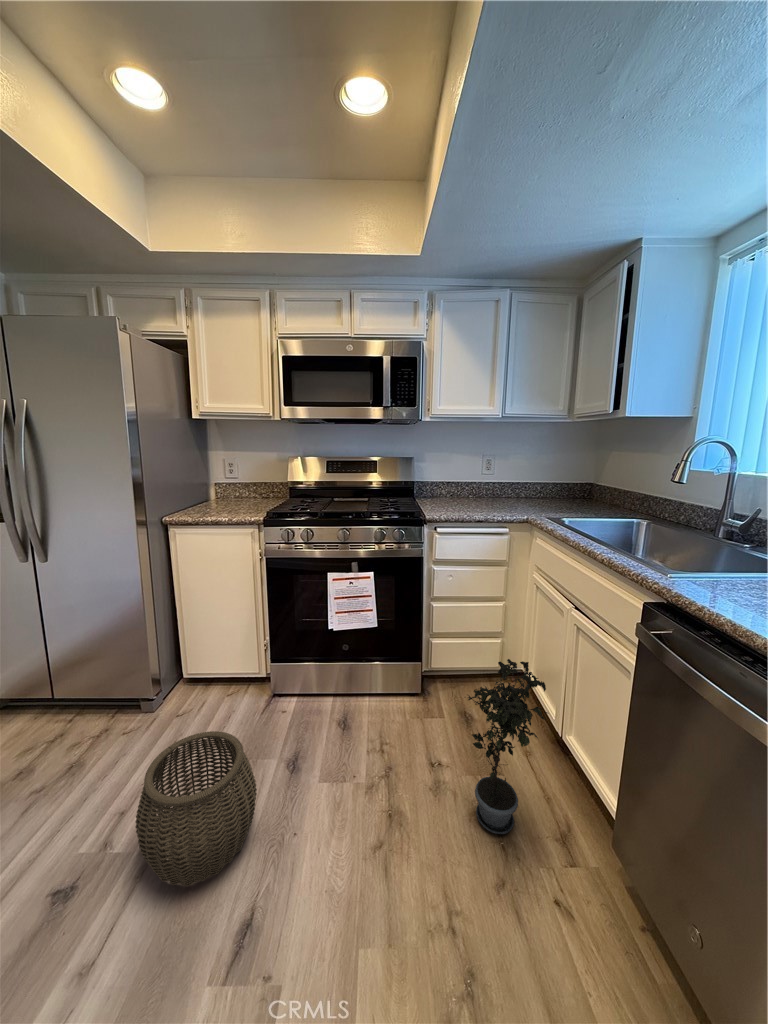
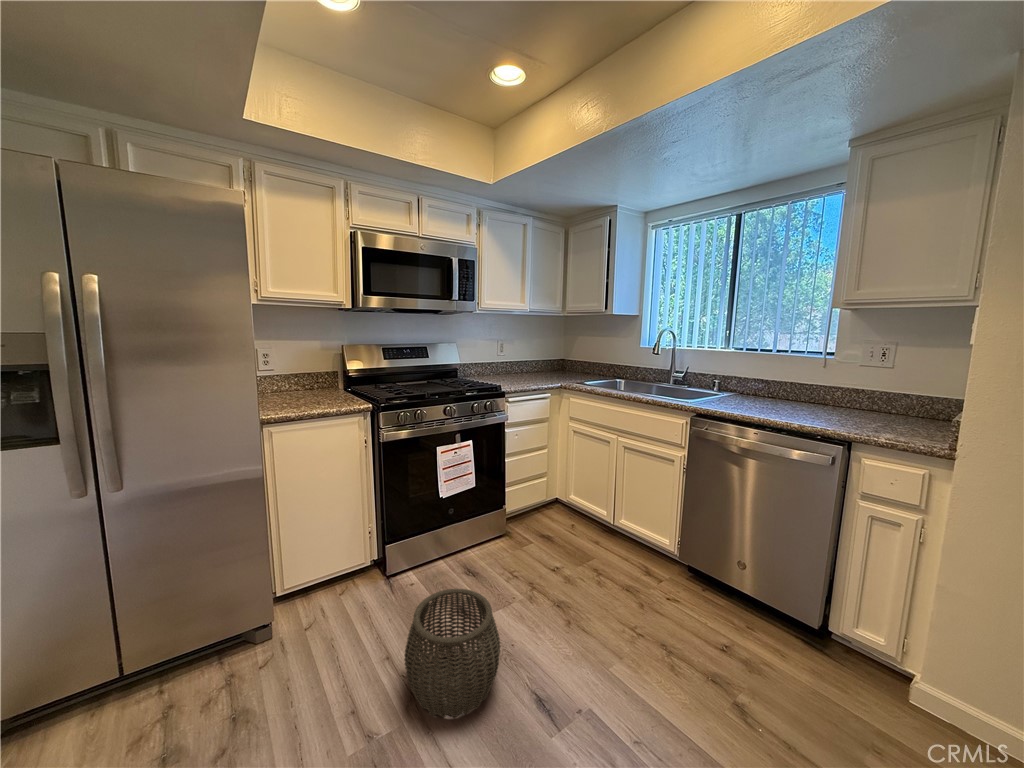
potted plant: present [468,659,547,834] -> none [592,469,651,586]

